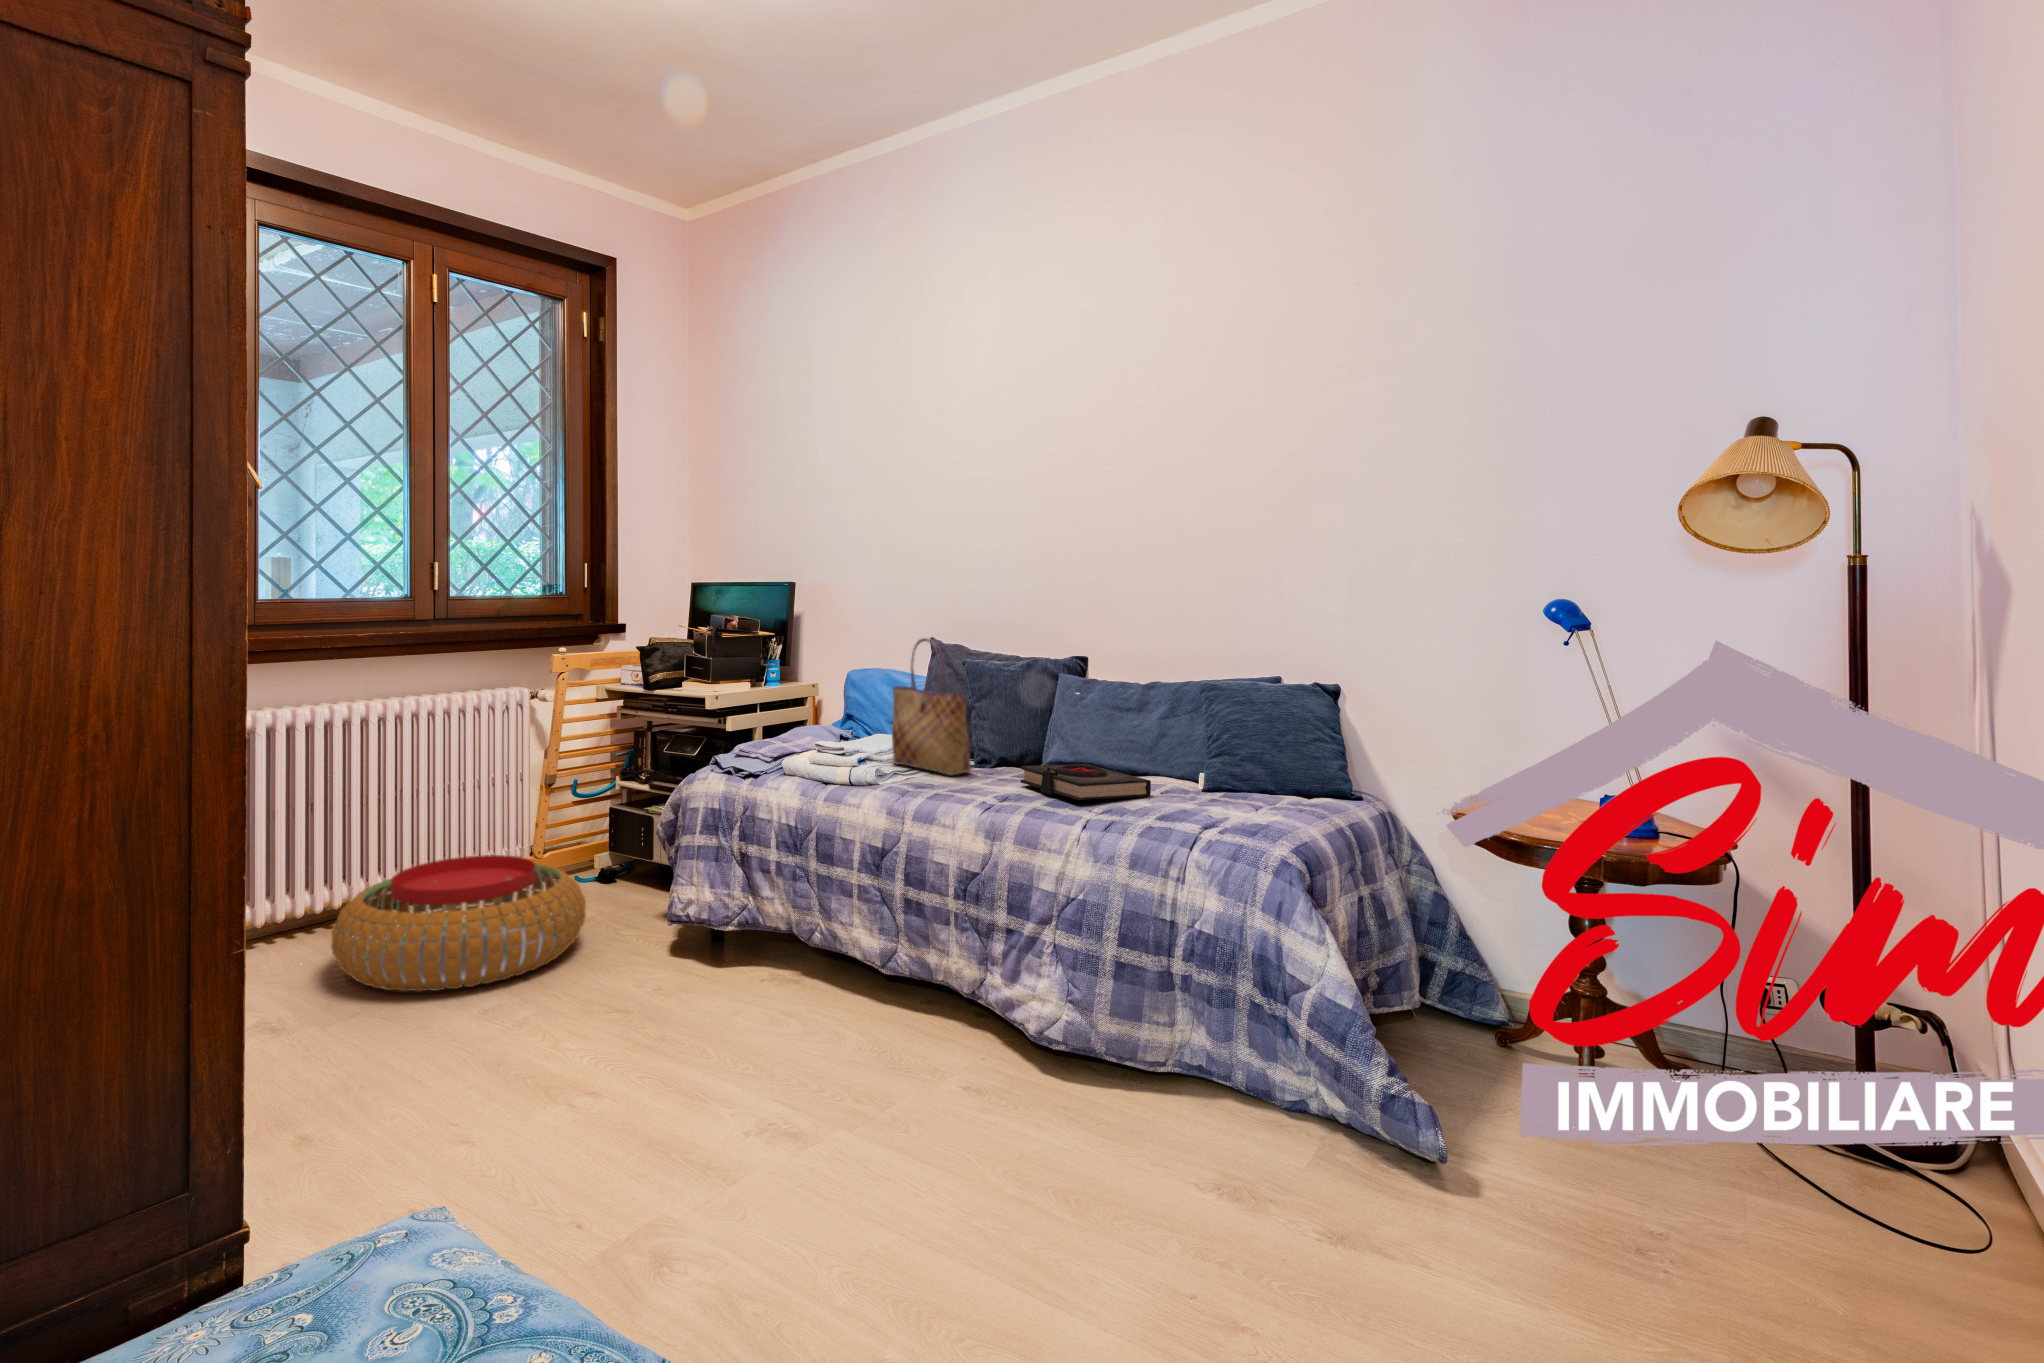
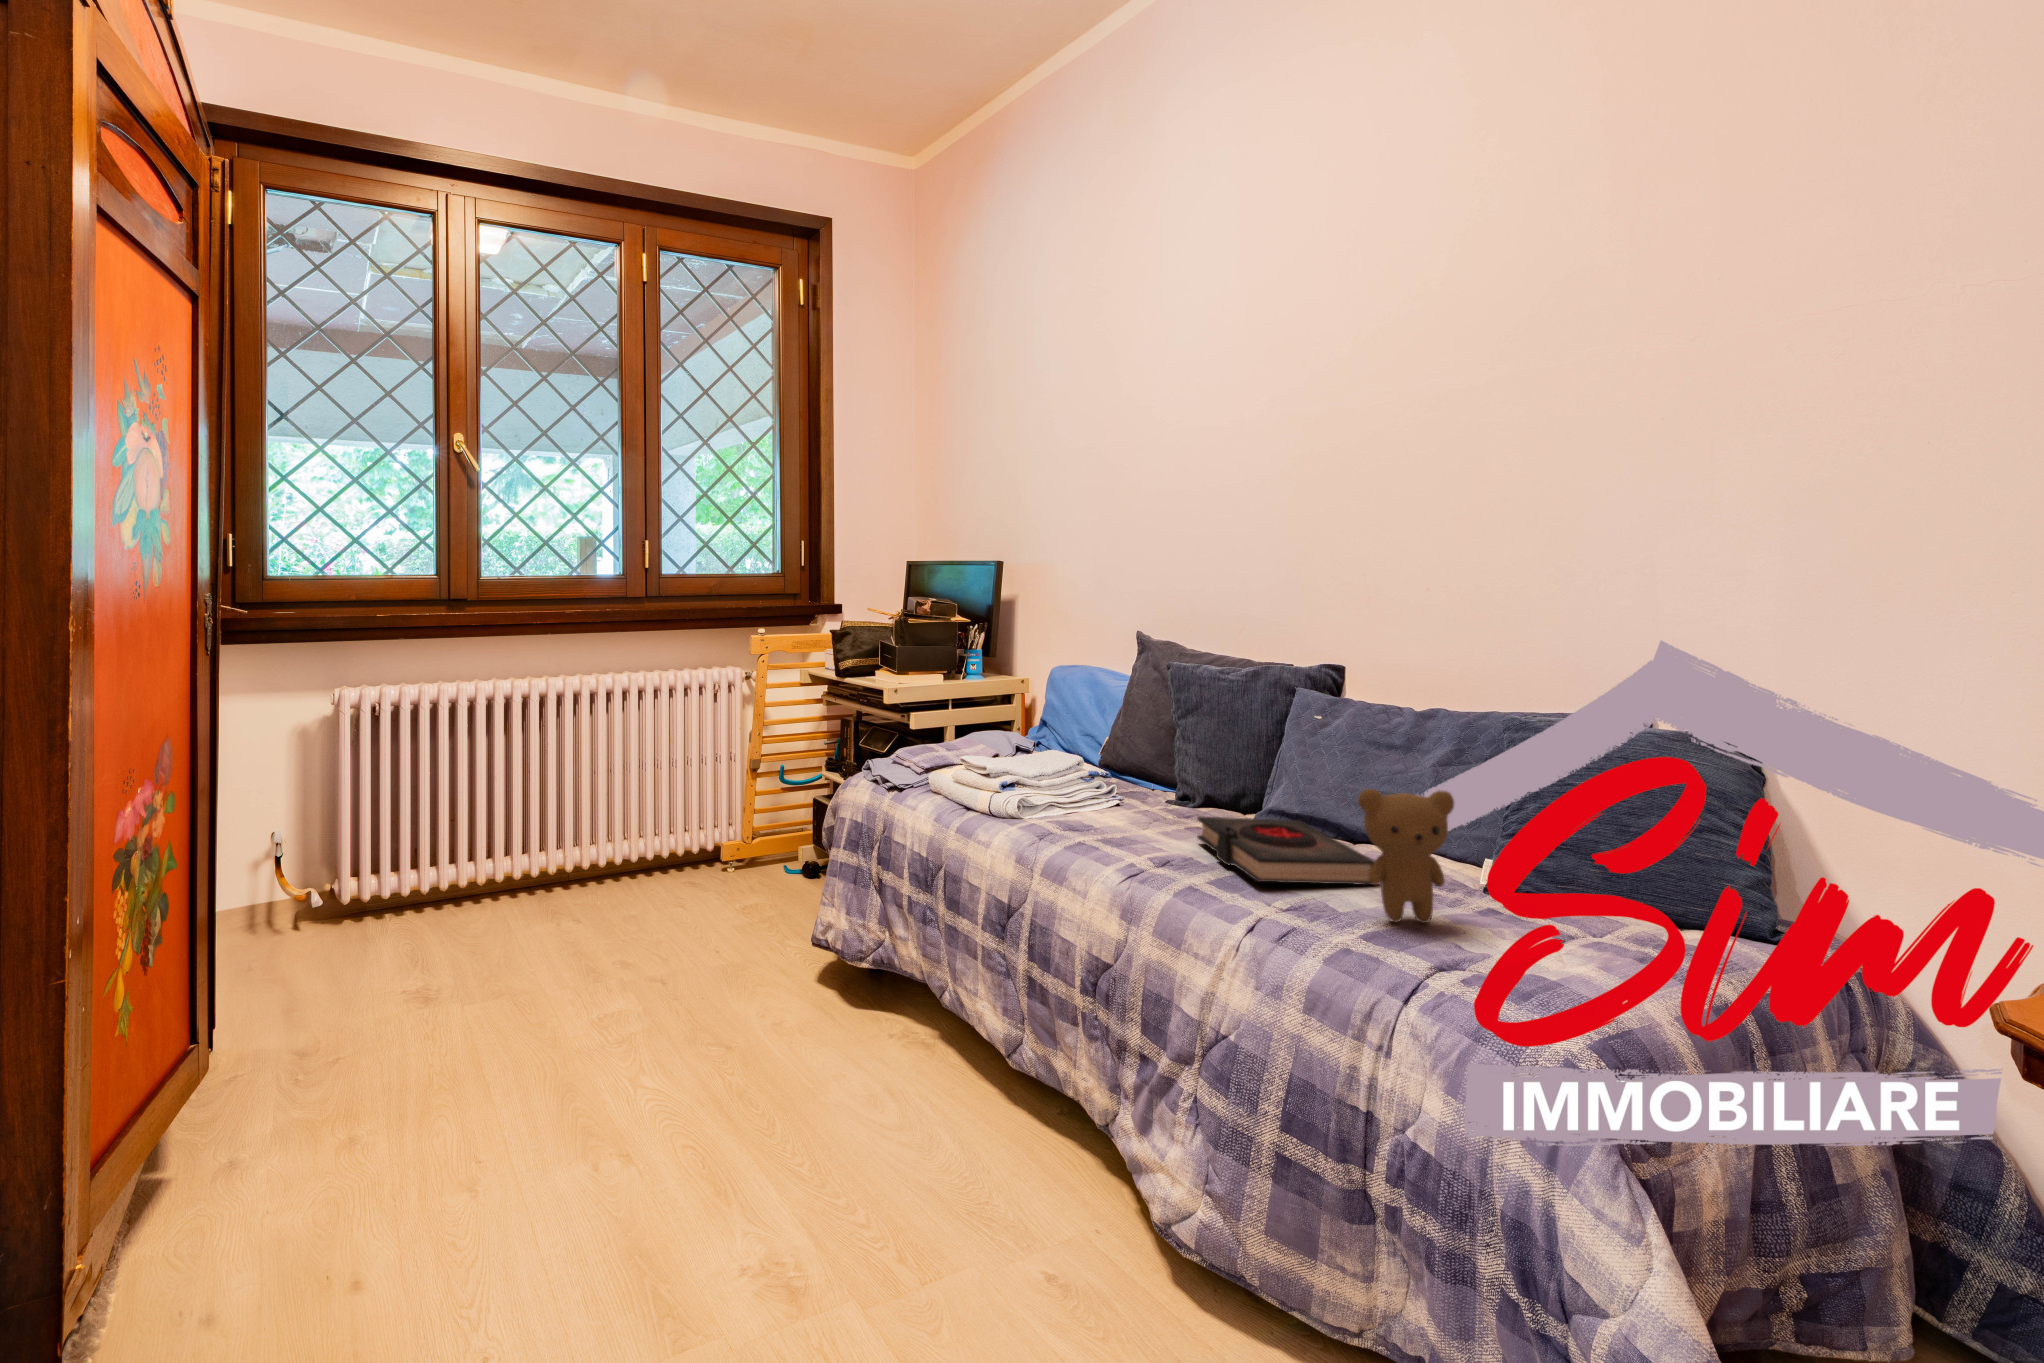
tote bag: present [892,638,971,776] -> none [1060,638,1146,816]
teddy bear: none [1149,723,1205,812] -> present [1358,789,1454,923]
pouf: present [331,855,586,992] -> none [494,841,743,988]

